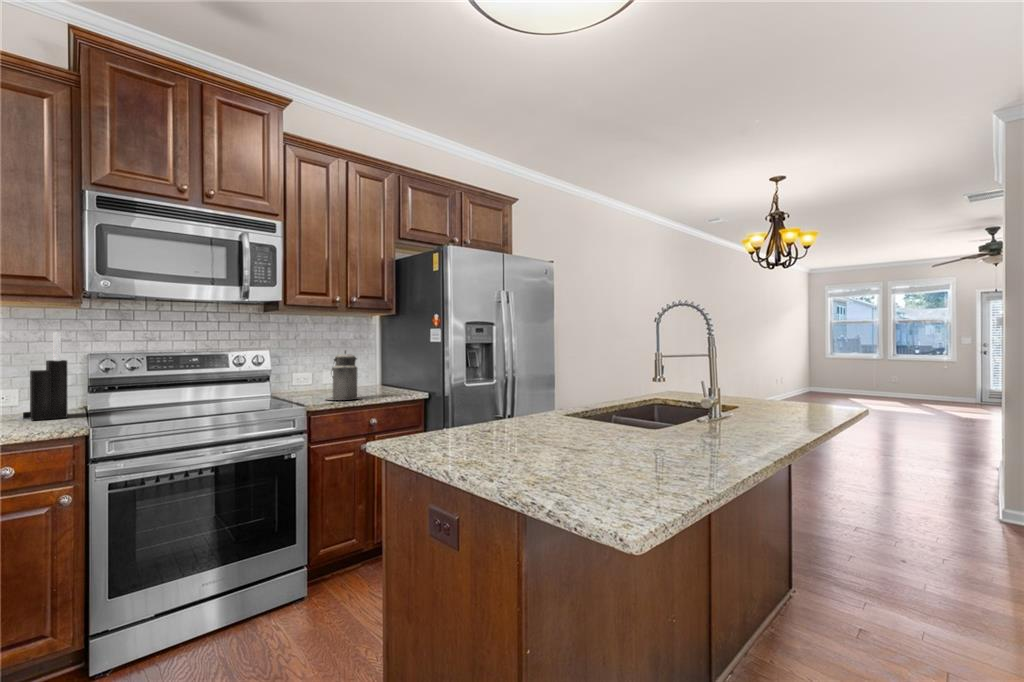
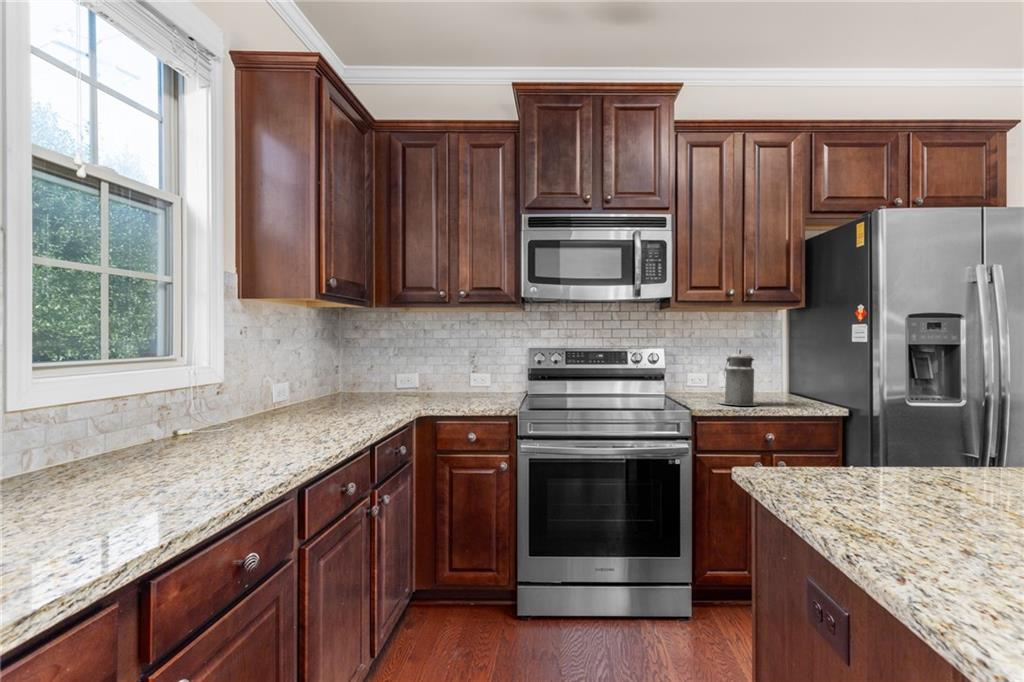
knife block: present [23,332,68,420] -> none [483,332,508,400]

